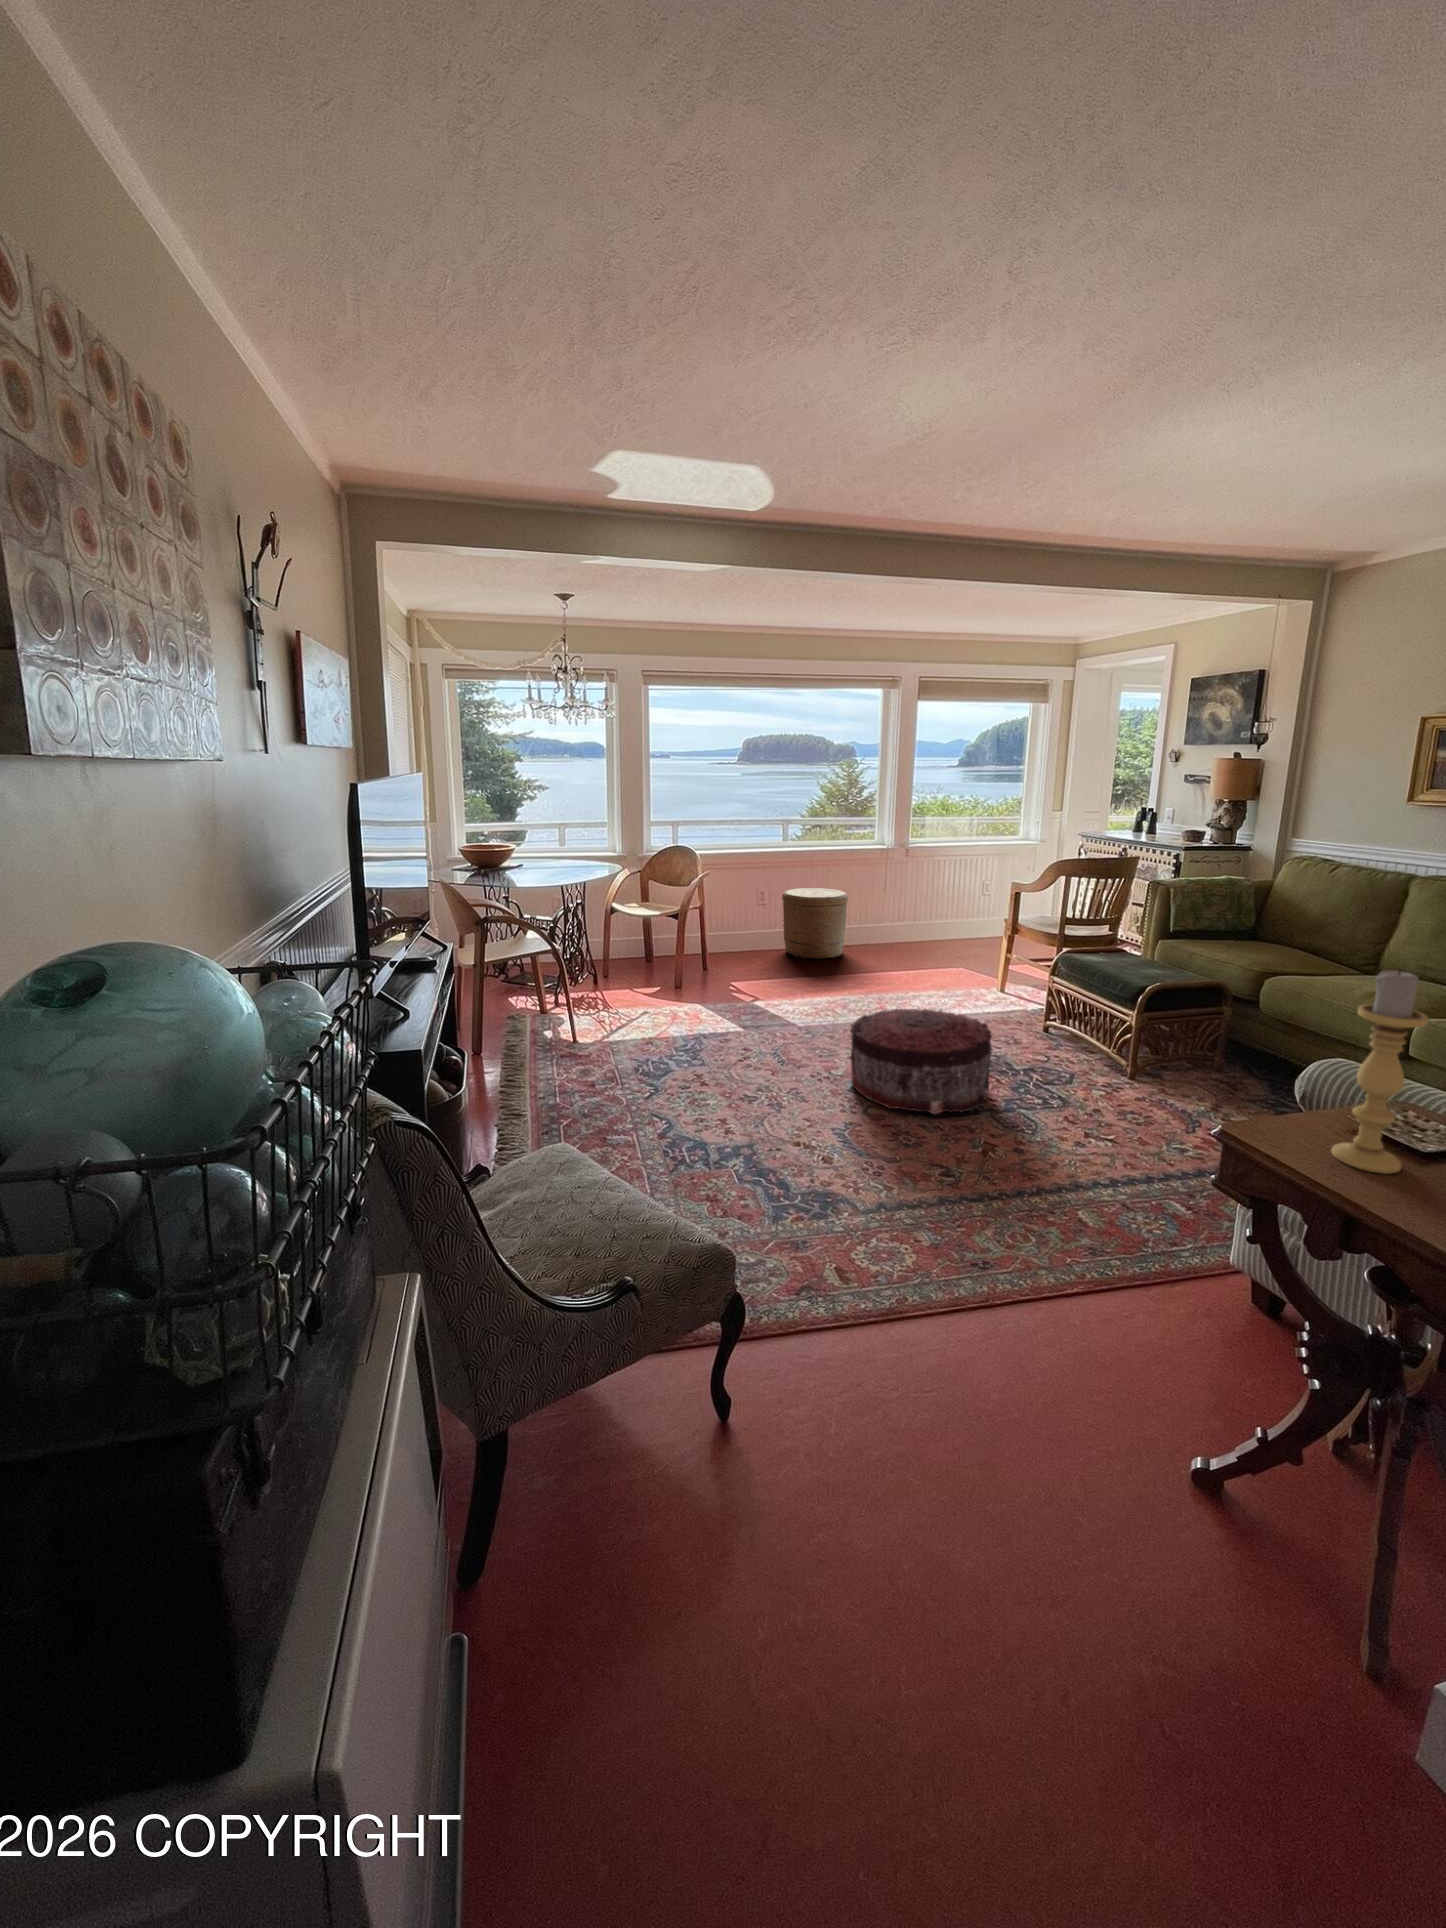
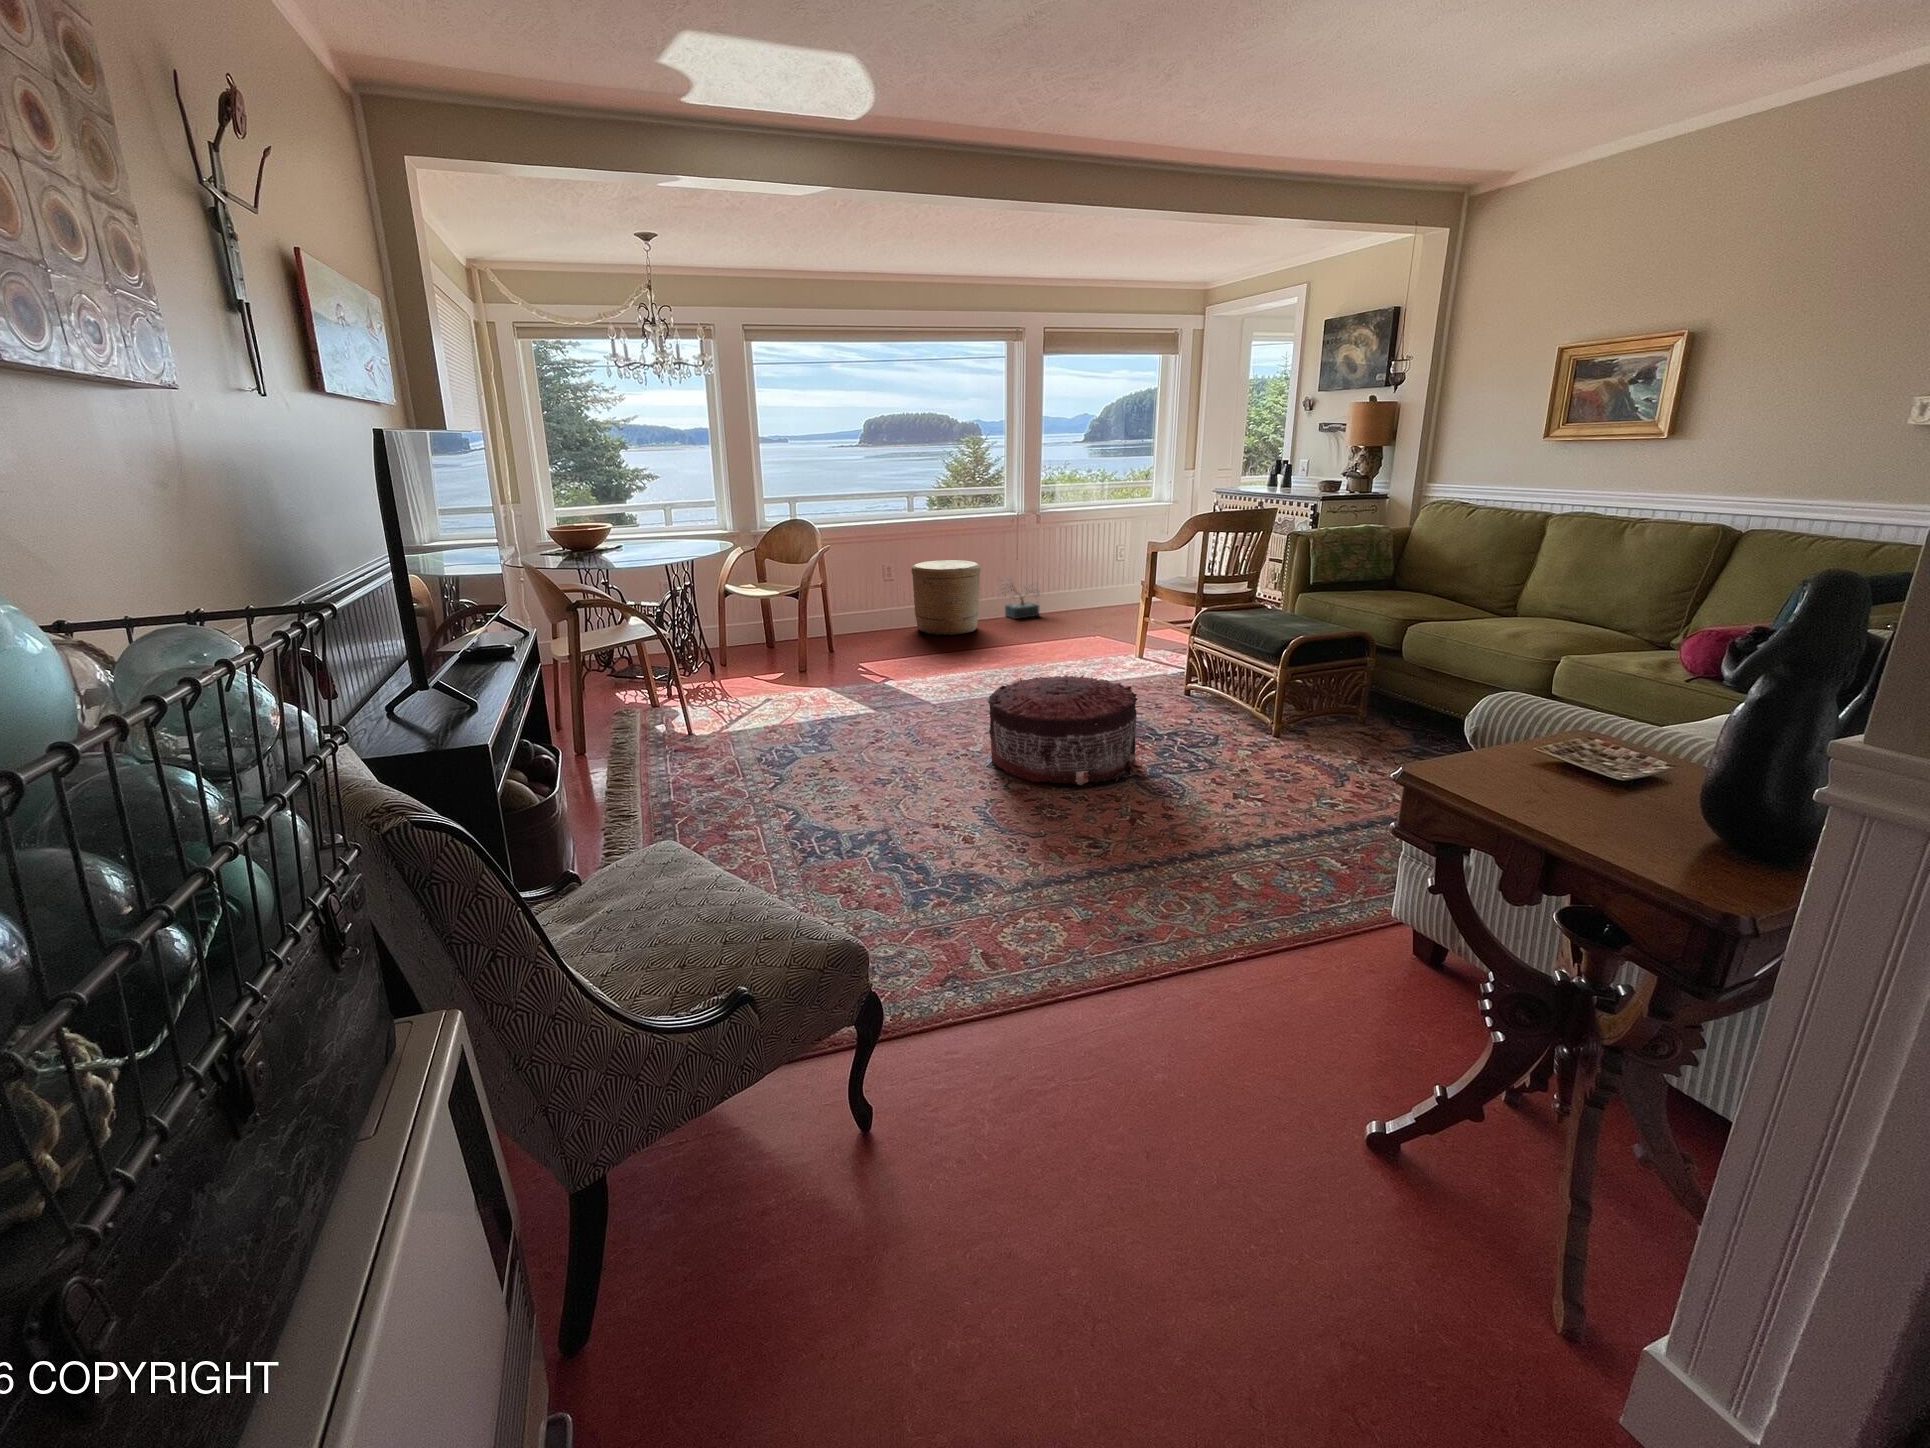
decorative plant: none [862,905,908,946] -> present [997,577,1040,619]
candle holder: present [1331,970,1428,1174] -> none [1519,575,1631,806]

